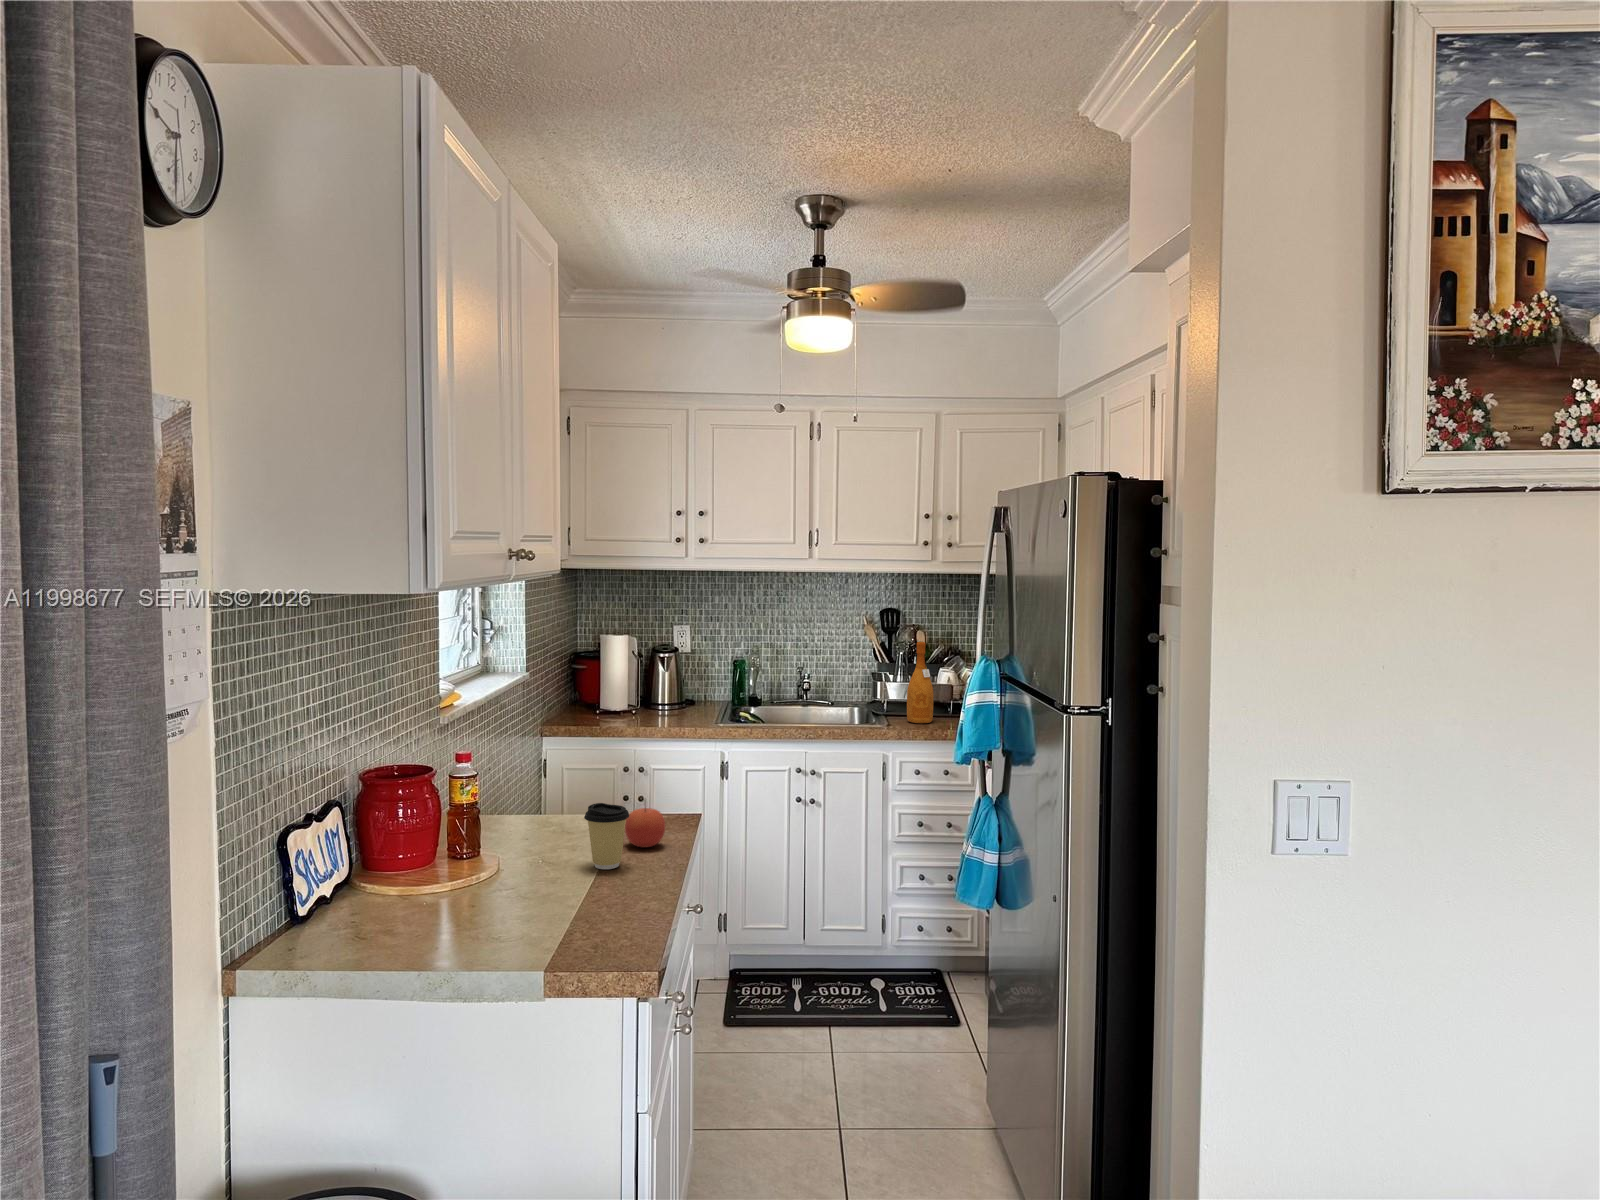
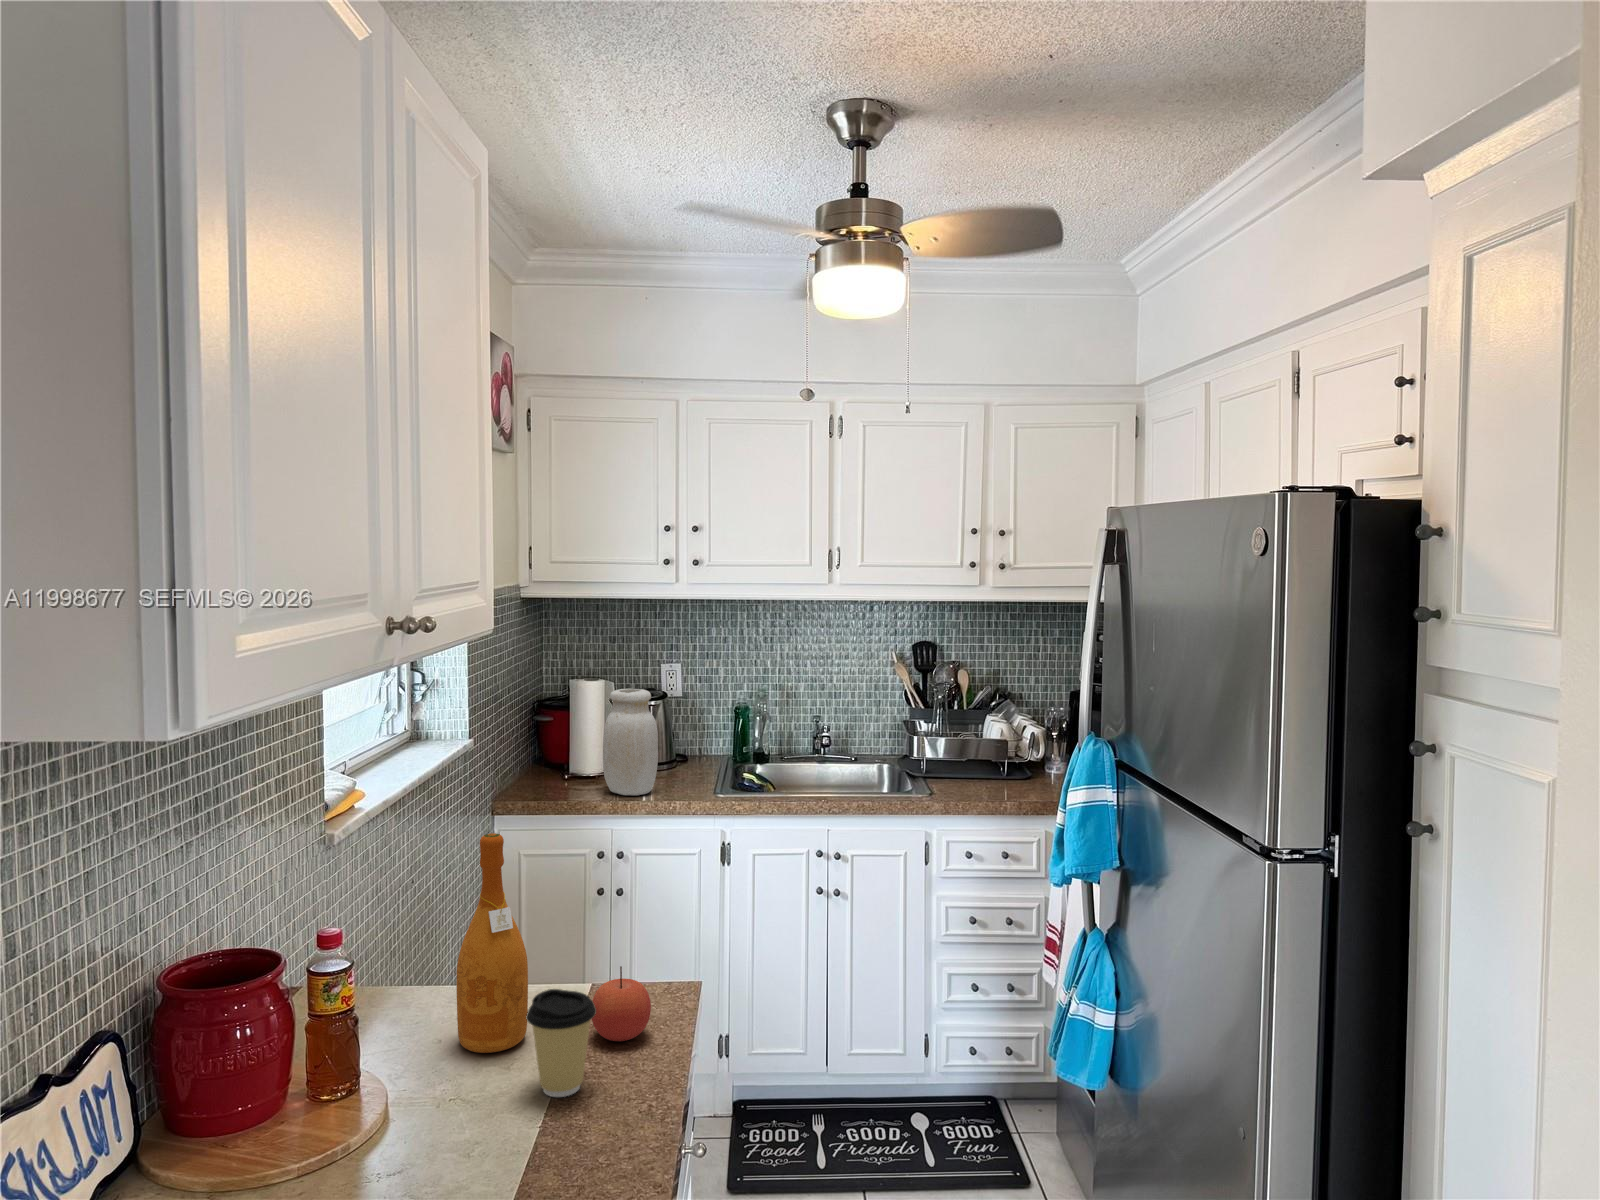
jar: none [628,641,671,725] -> present [603,689,658,795]
wine bottle: present [907,641,934,723] -> present [456,833,528,1053]

